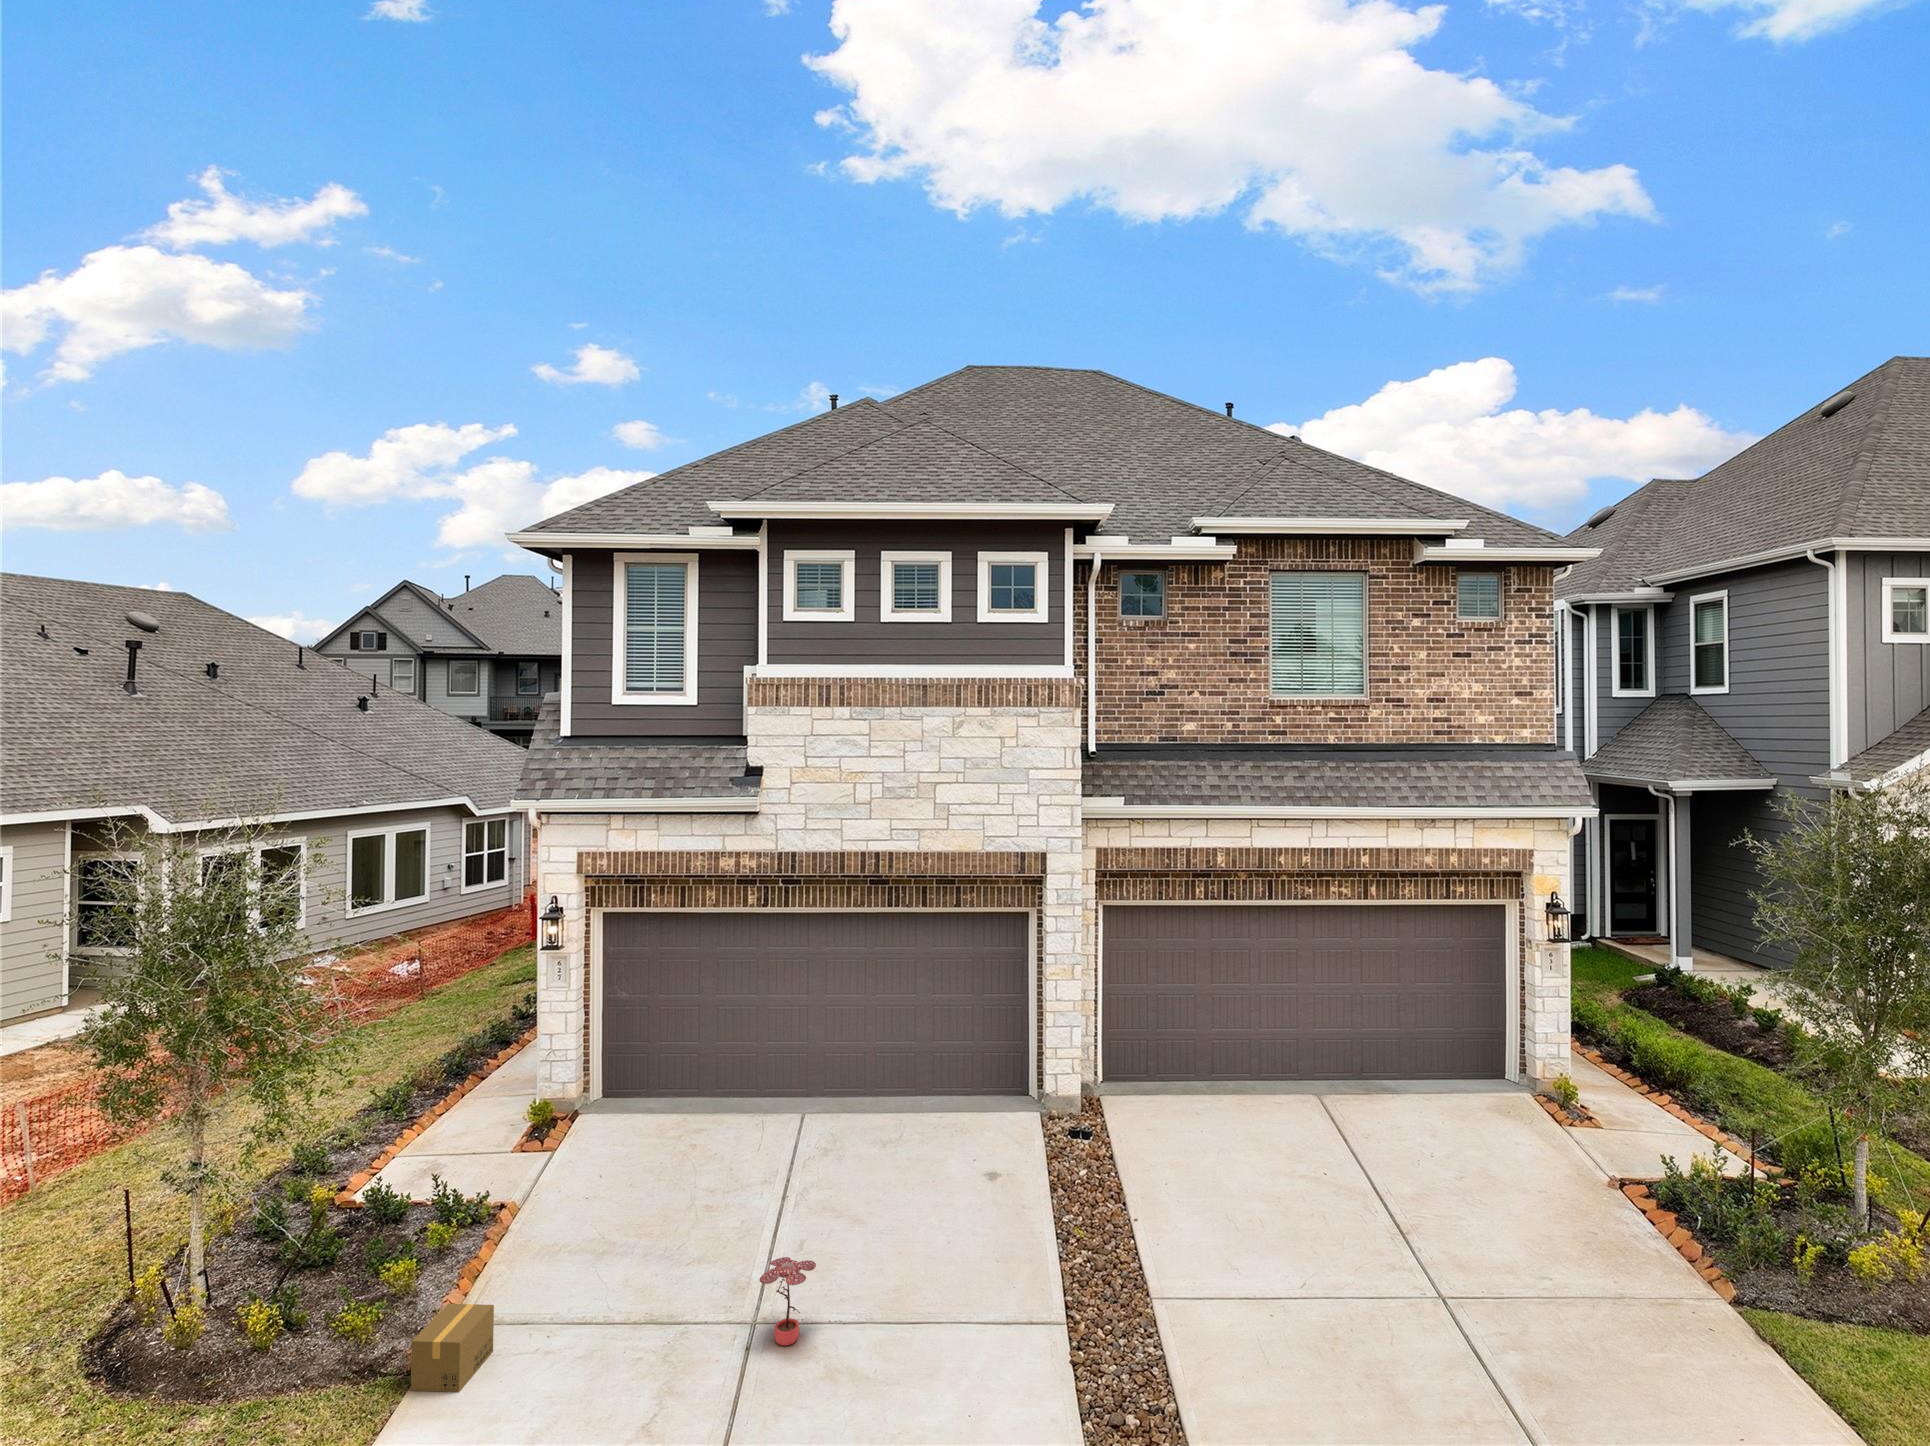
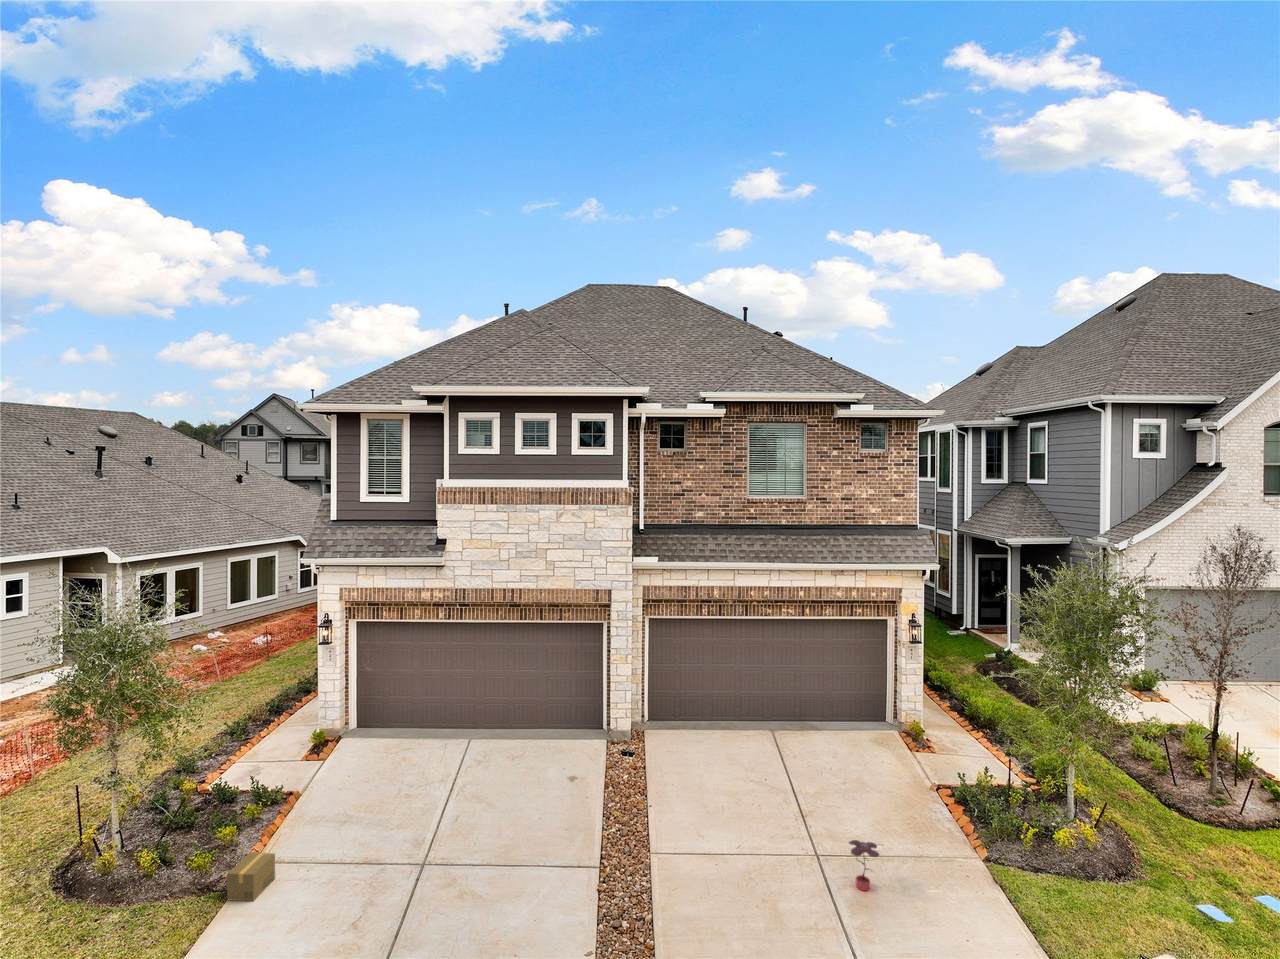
potted plant: present [759,1257,816,1346] -> present [849,840,879,891]

